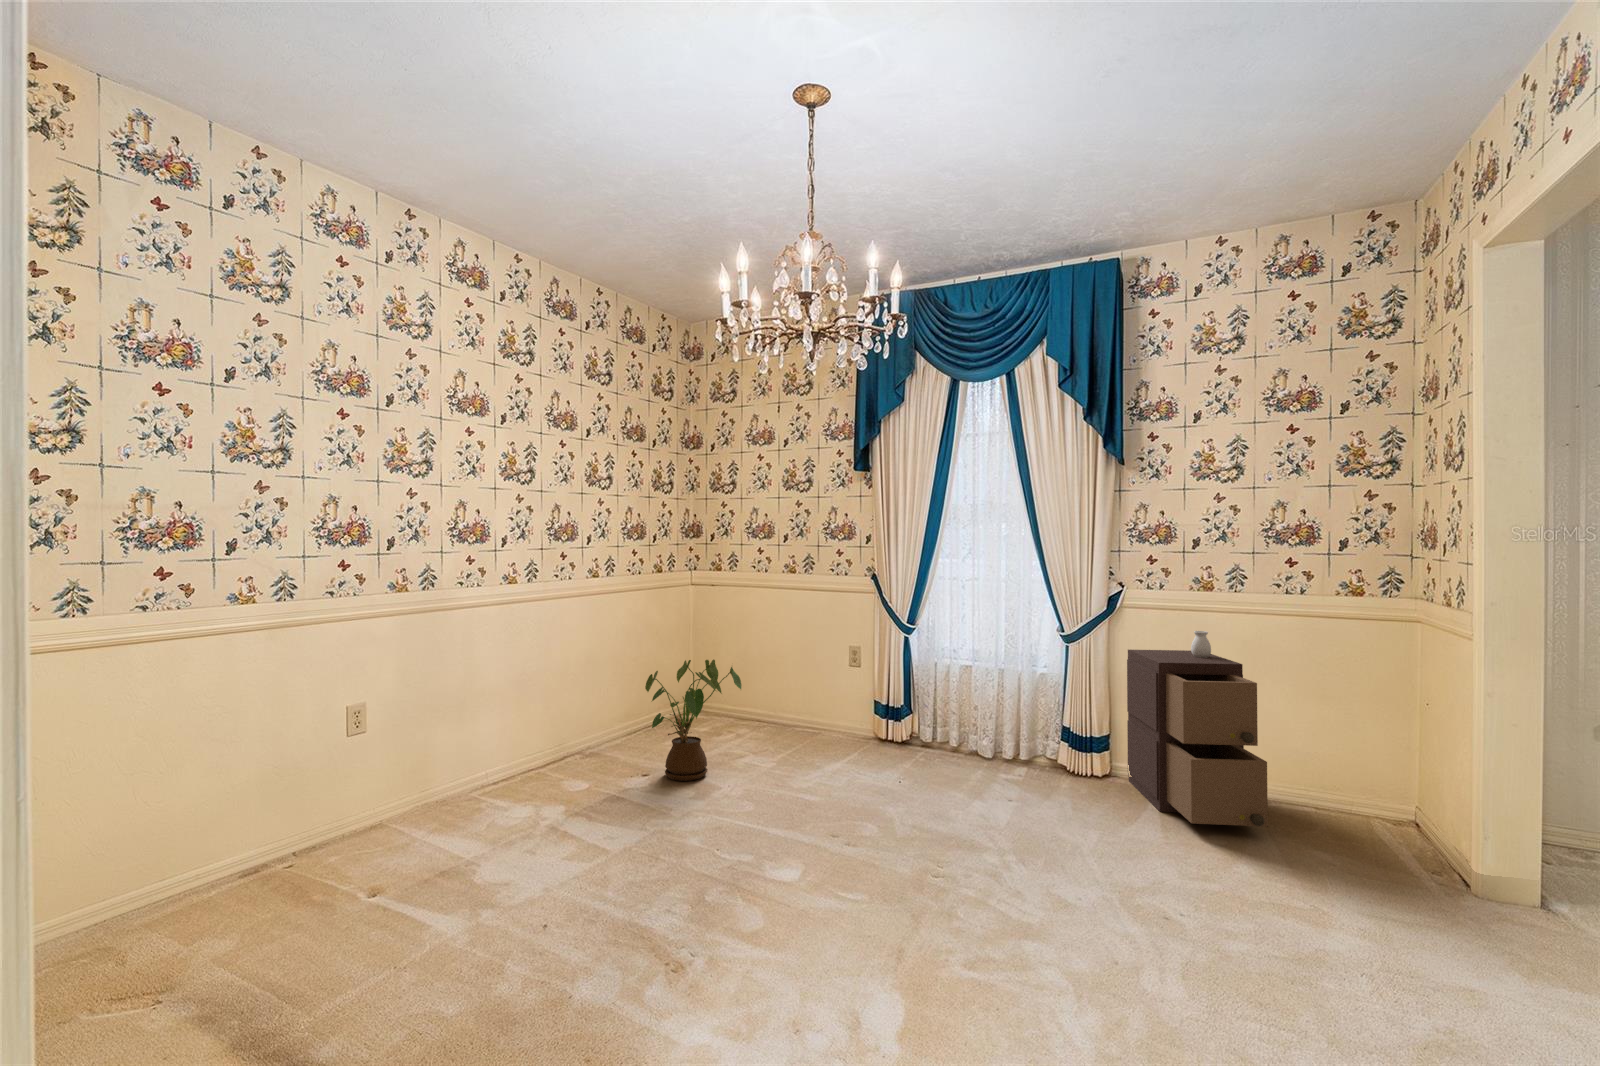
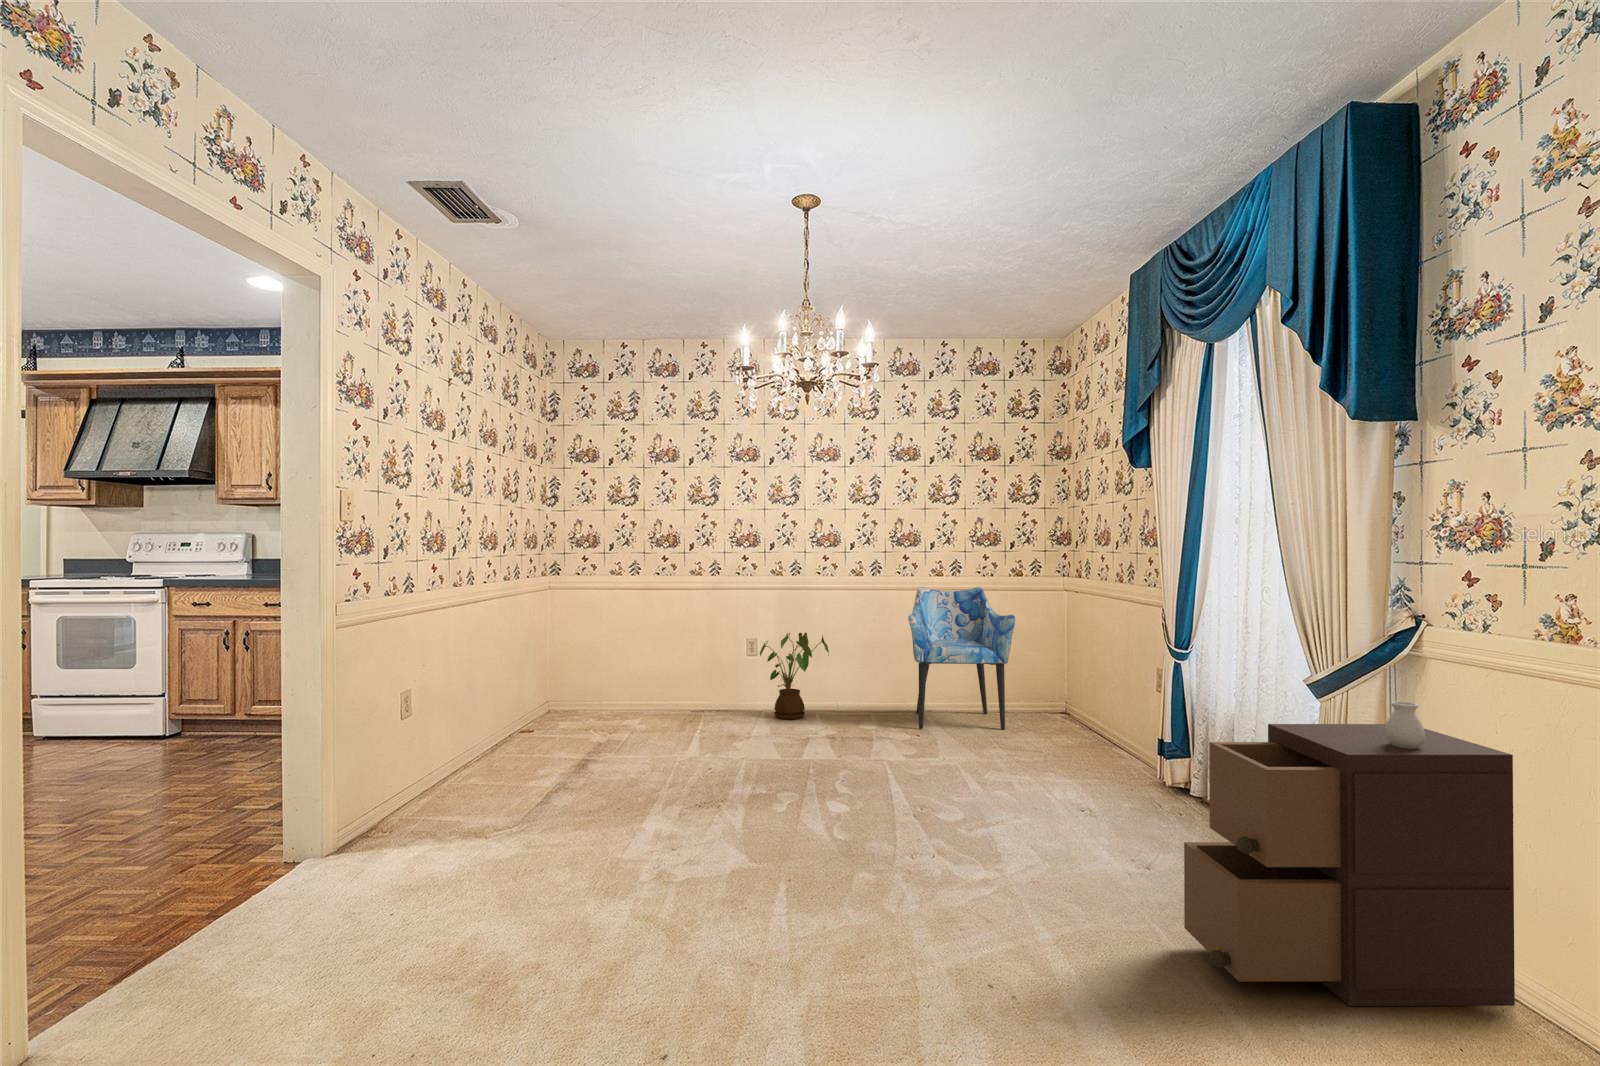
armchair: none [406,604,588,836] -> present [908,587,1015,730]
house plant: present [645,659,742,781] -> present [760,632,829,719]

